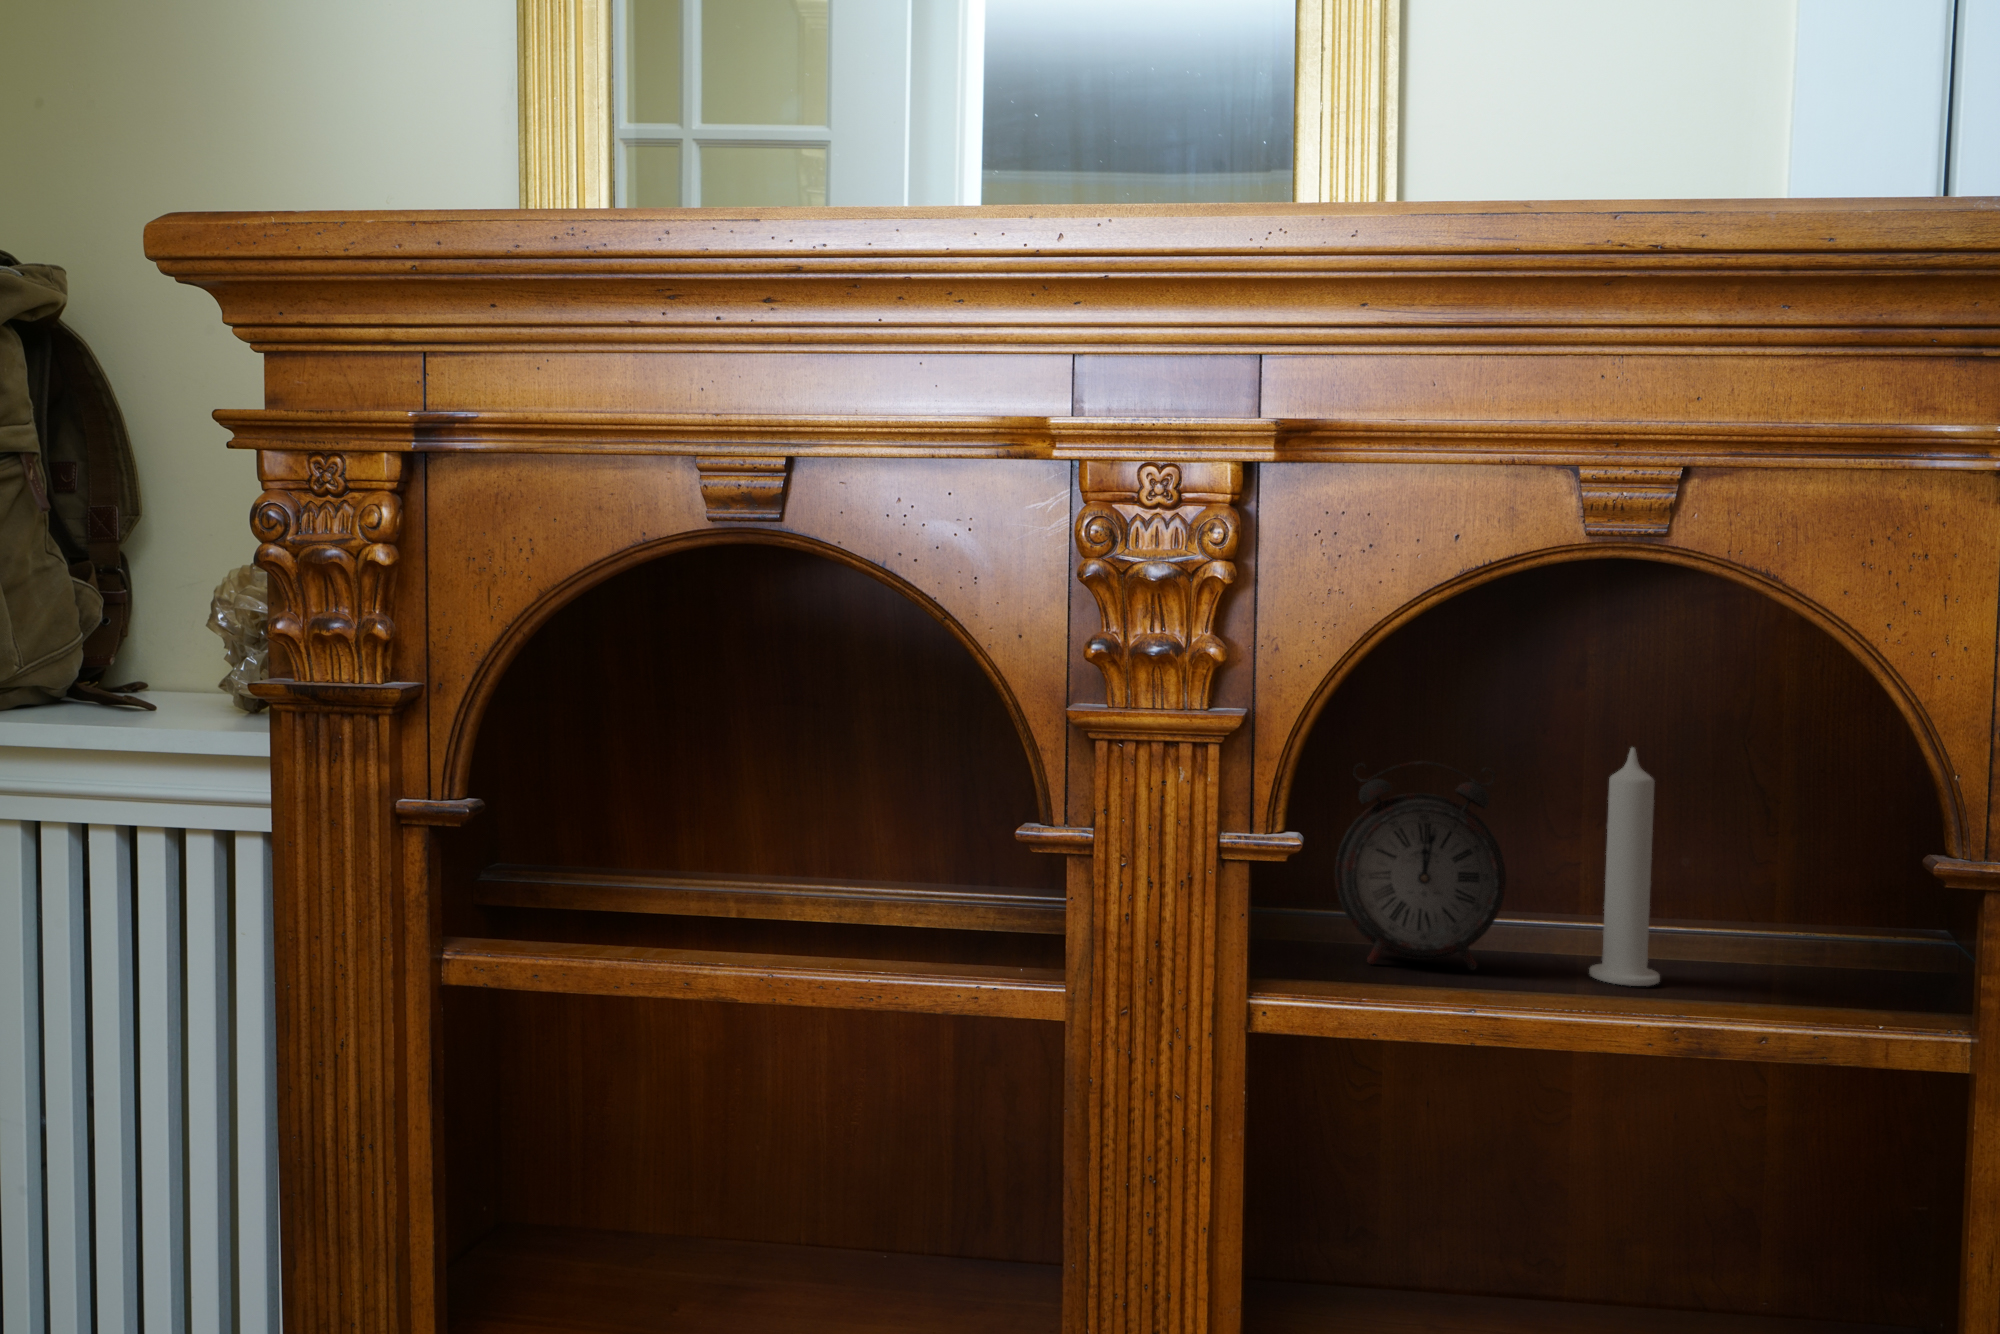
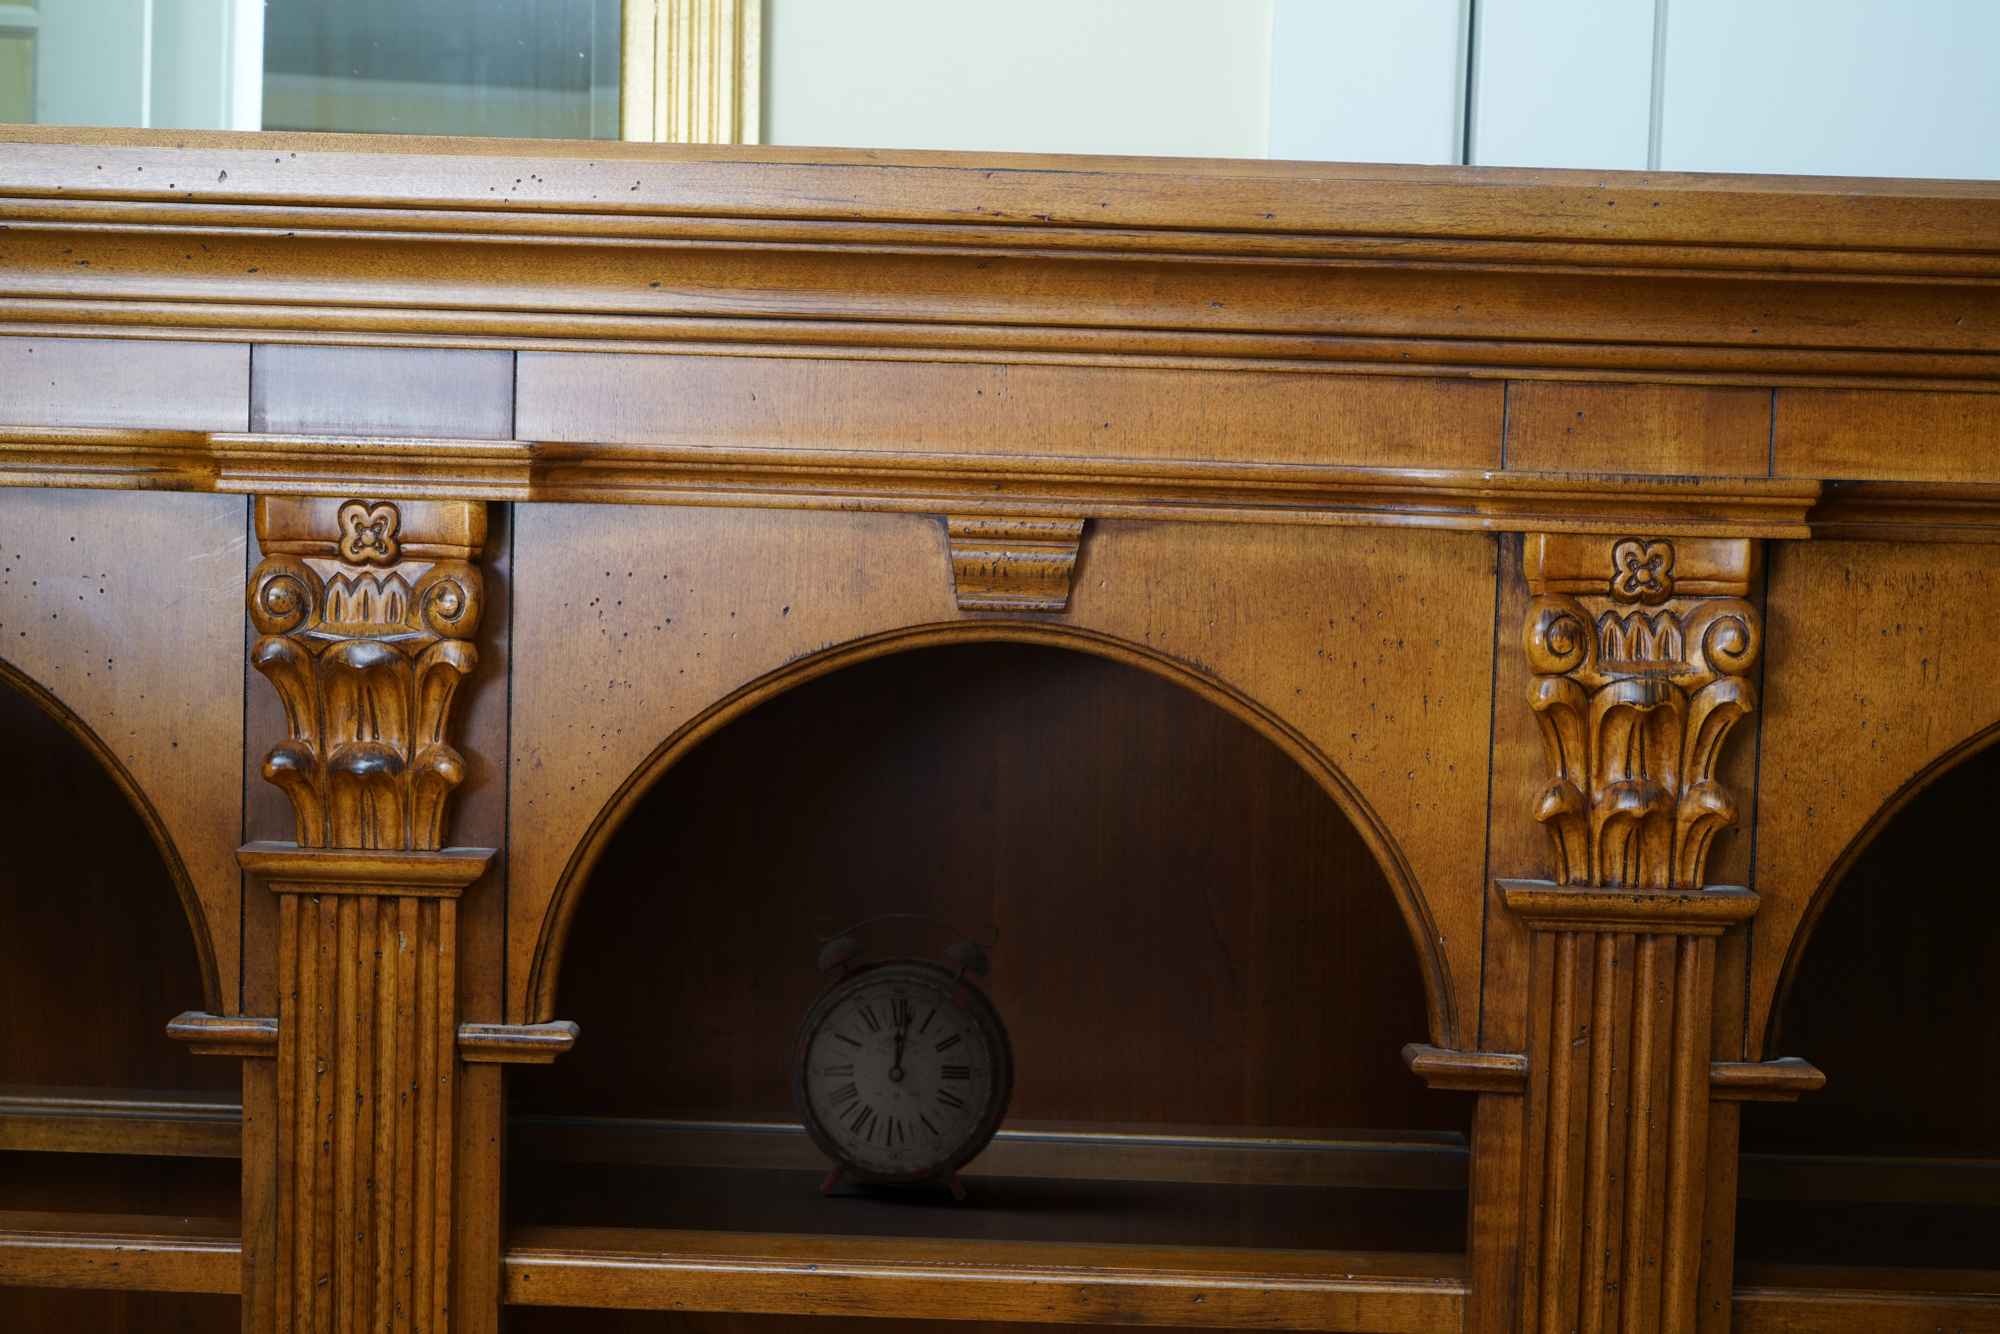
candle: present [1589,747,1660,986] -> none [1121,895,1210,1219]

